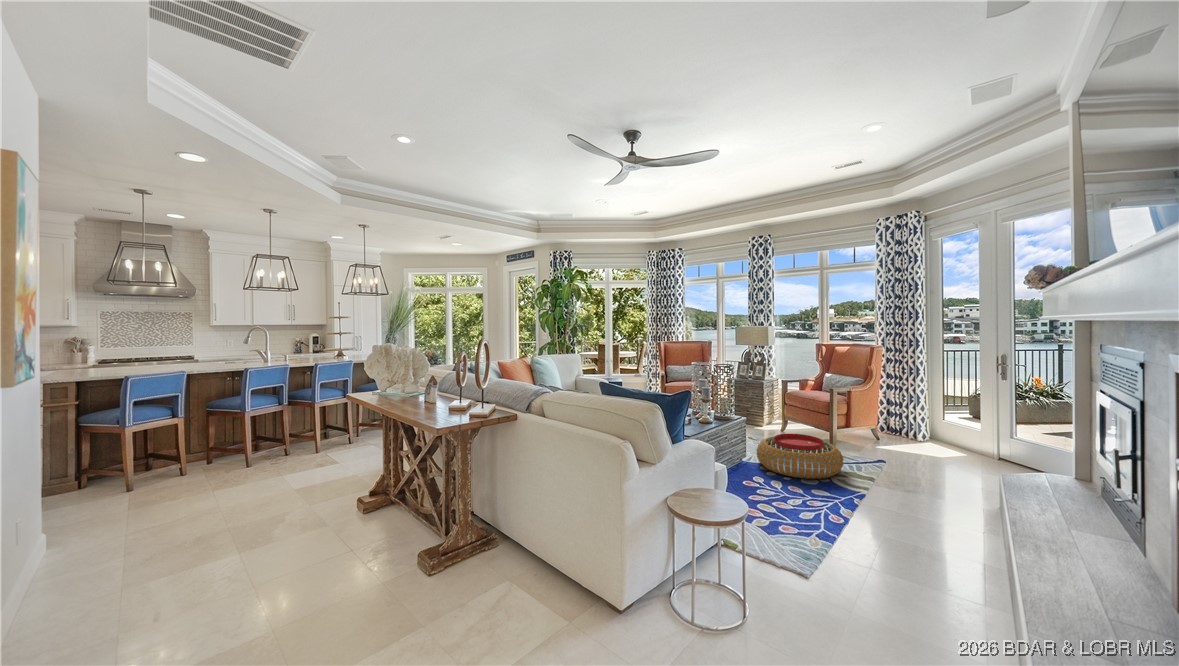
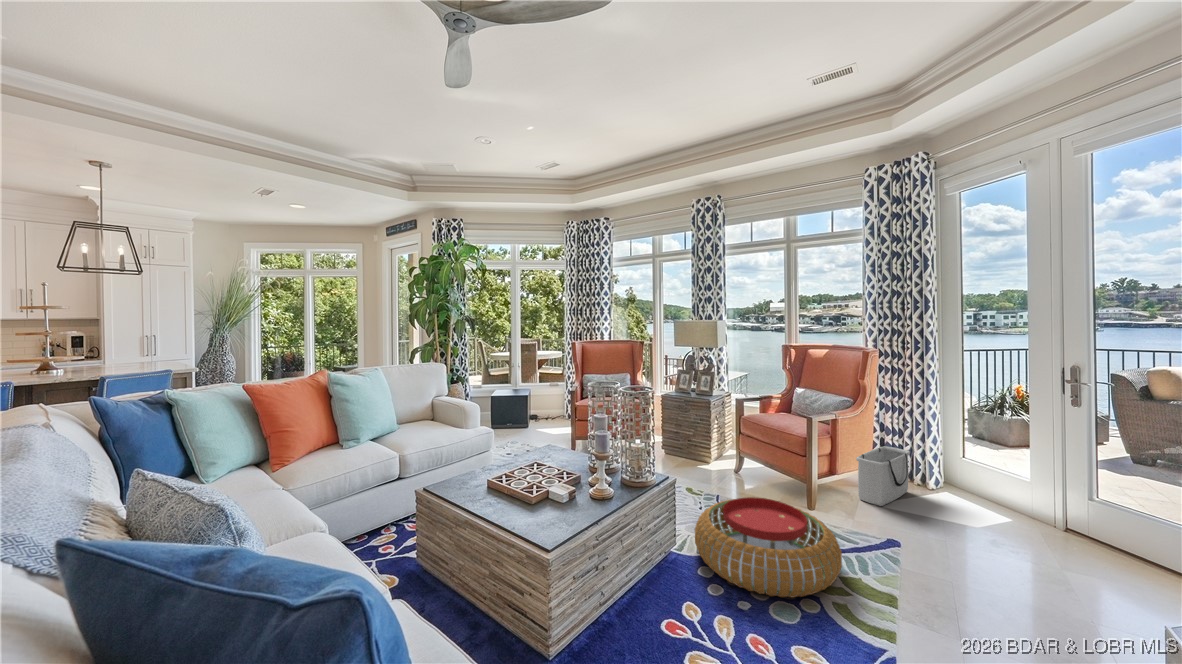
storage bin: none [864,413,904,448] -> present [856,446,910,506]

